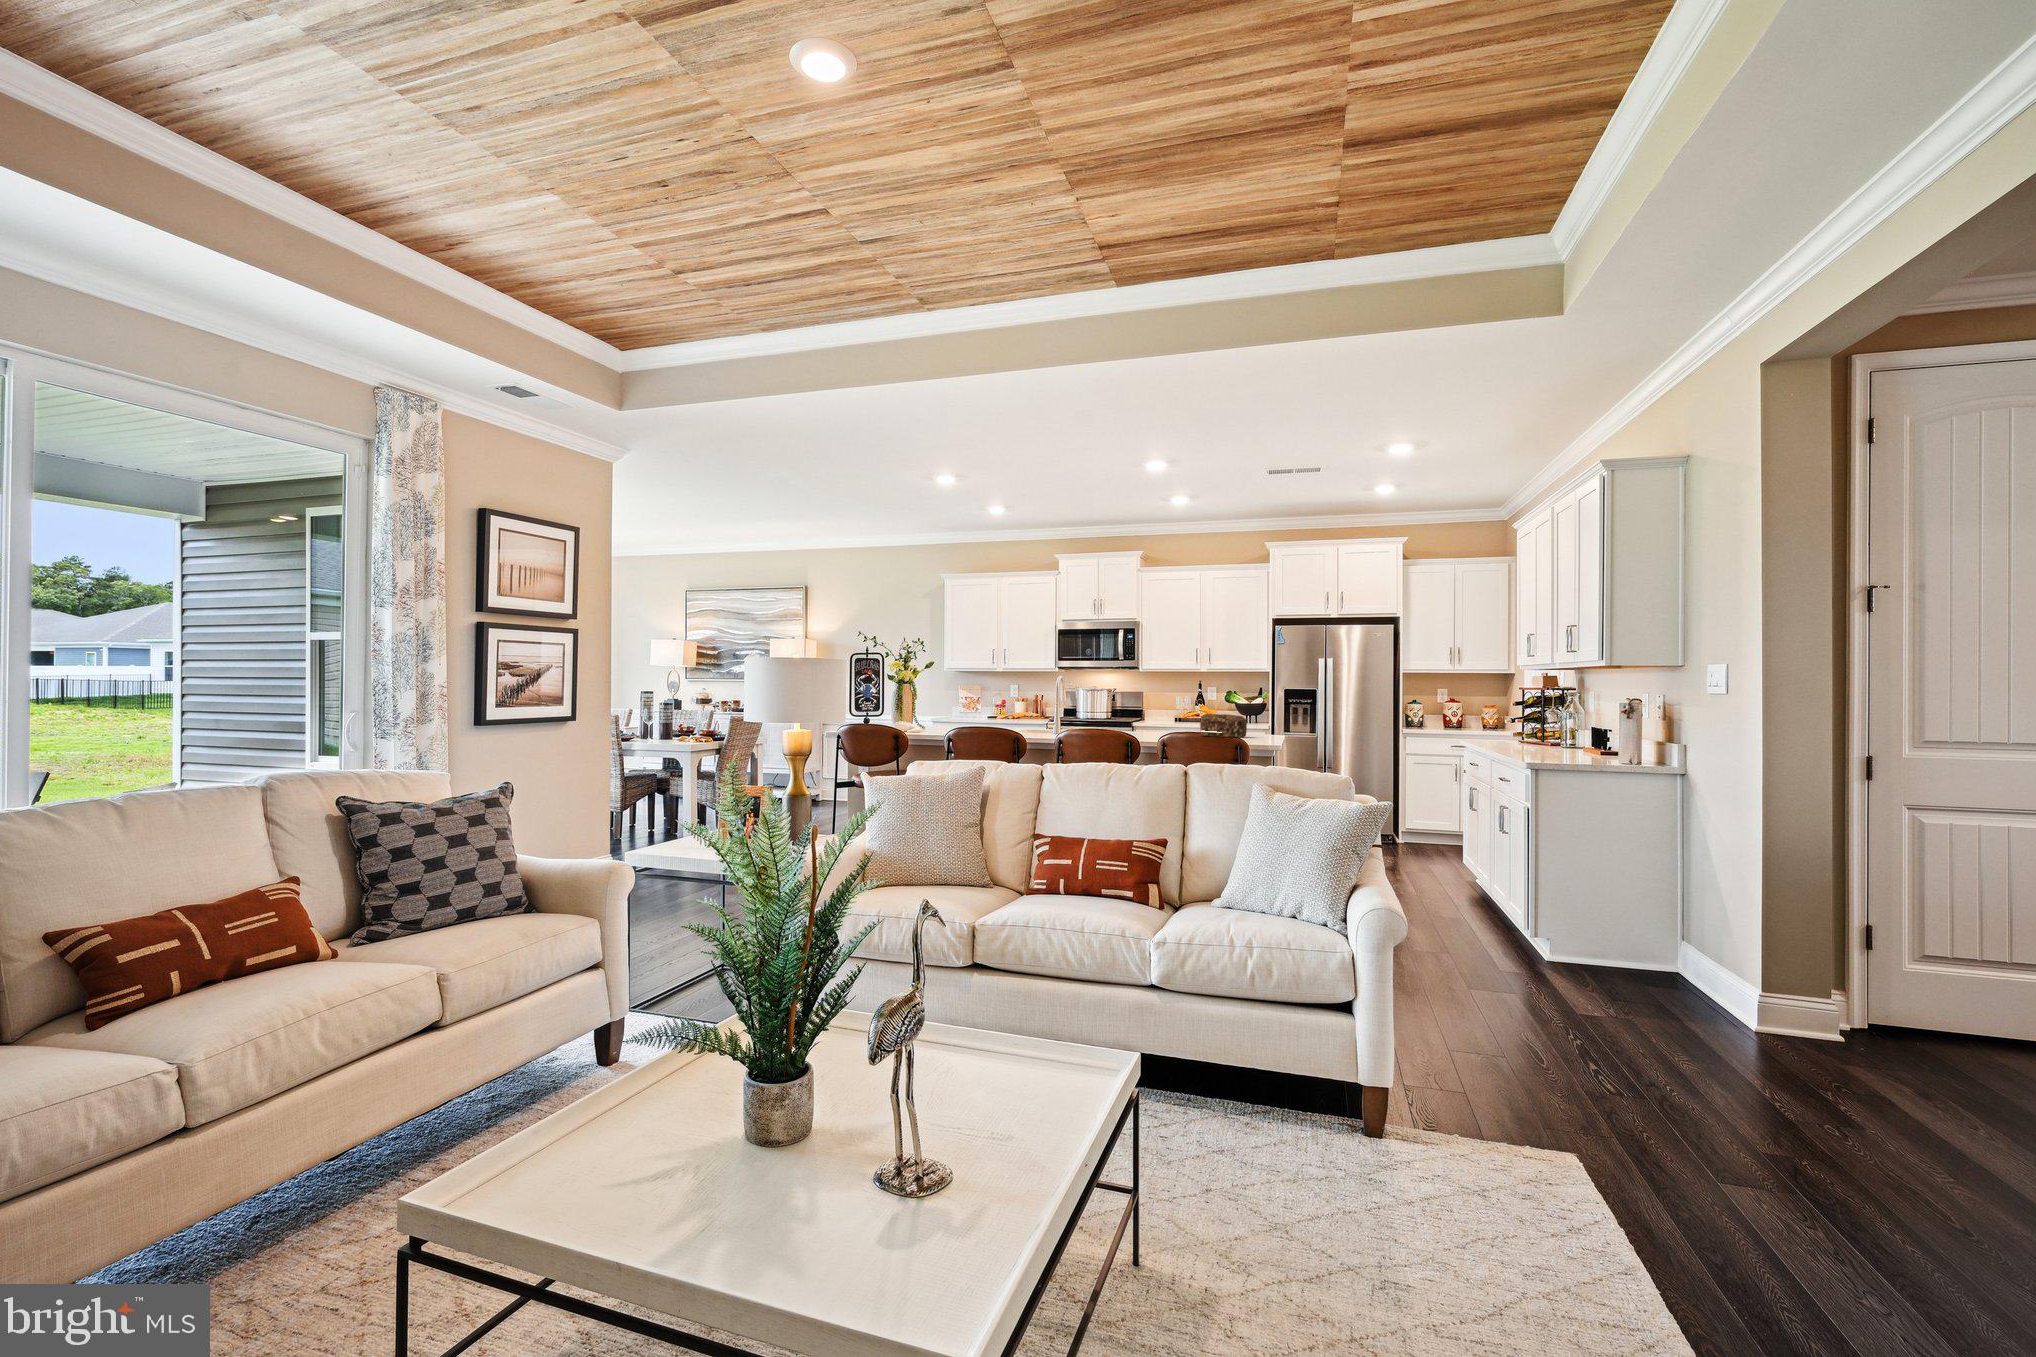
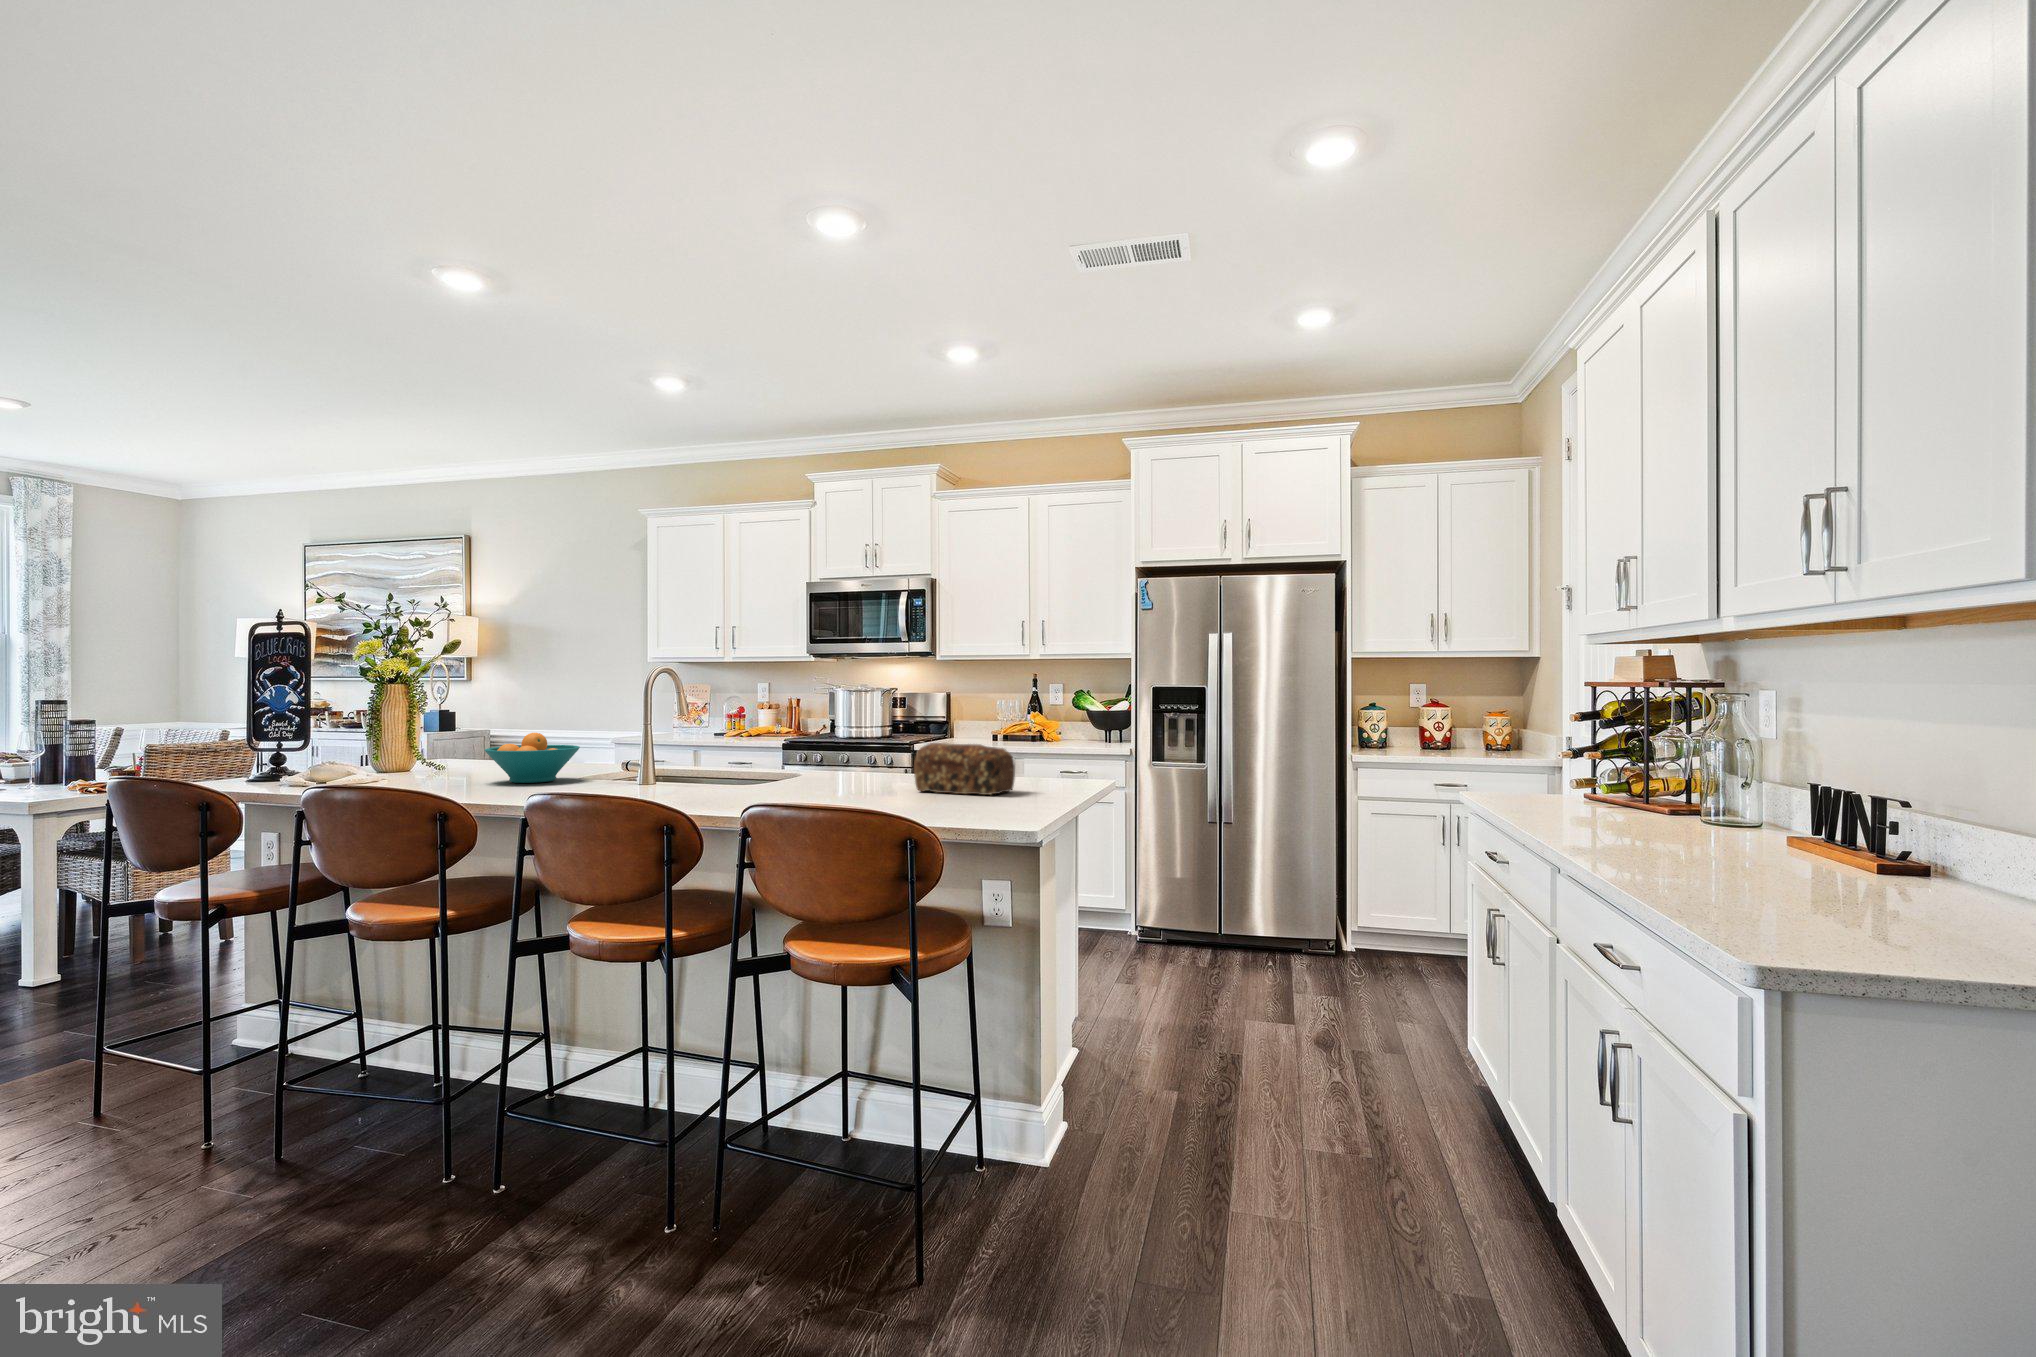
fruit bowl: none [984,708,1024,732] -> present [485,733,580,783]

